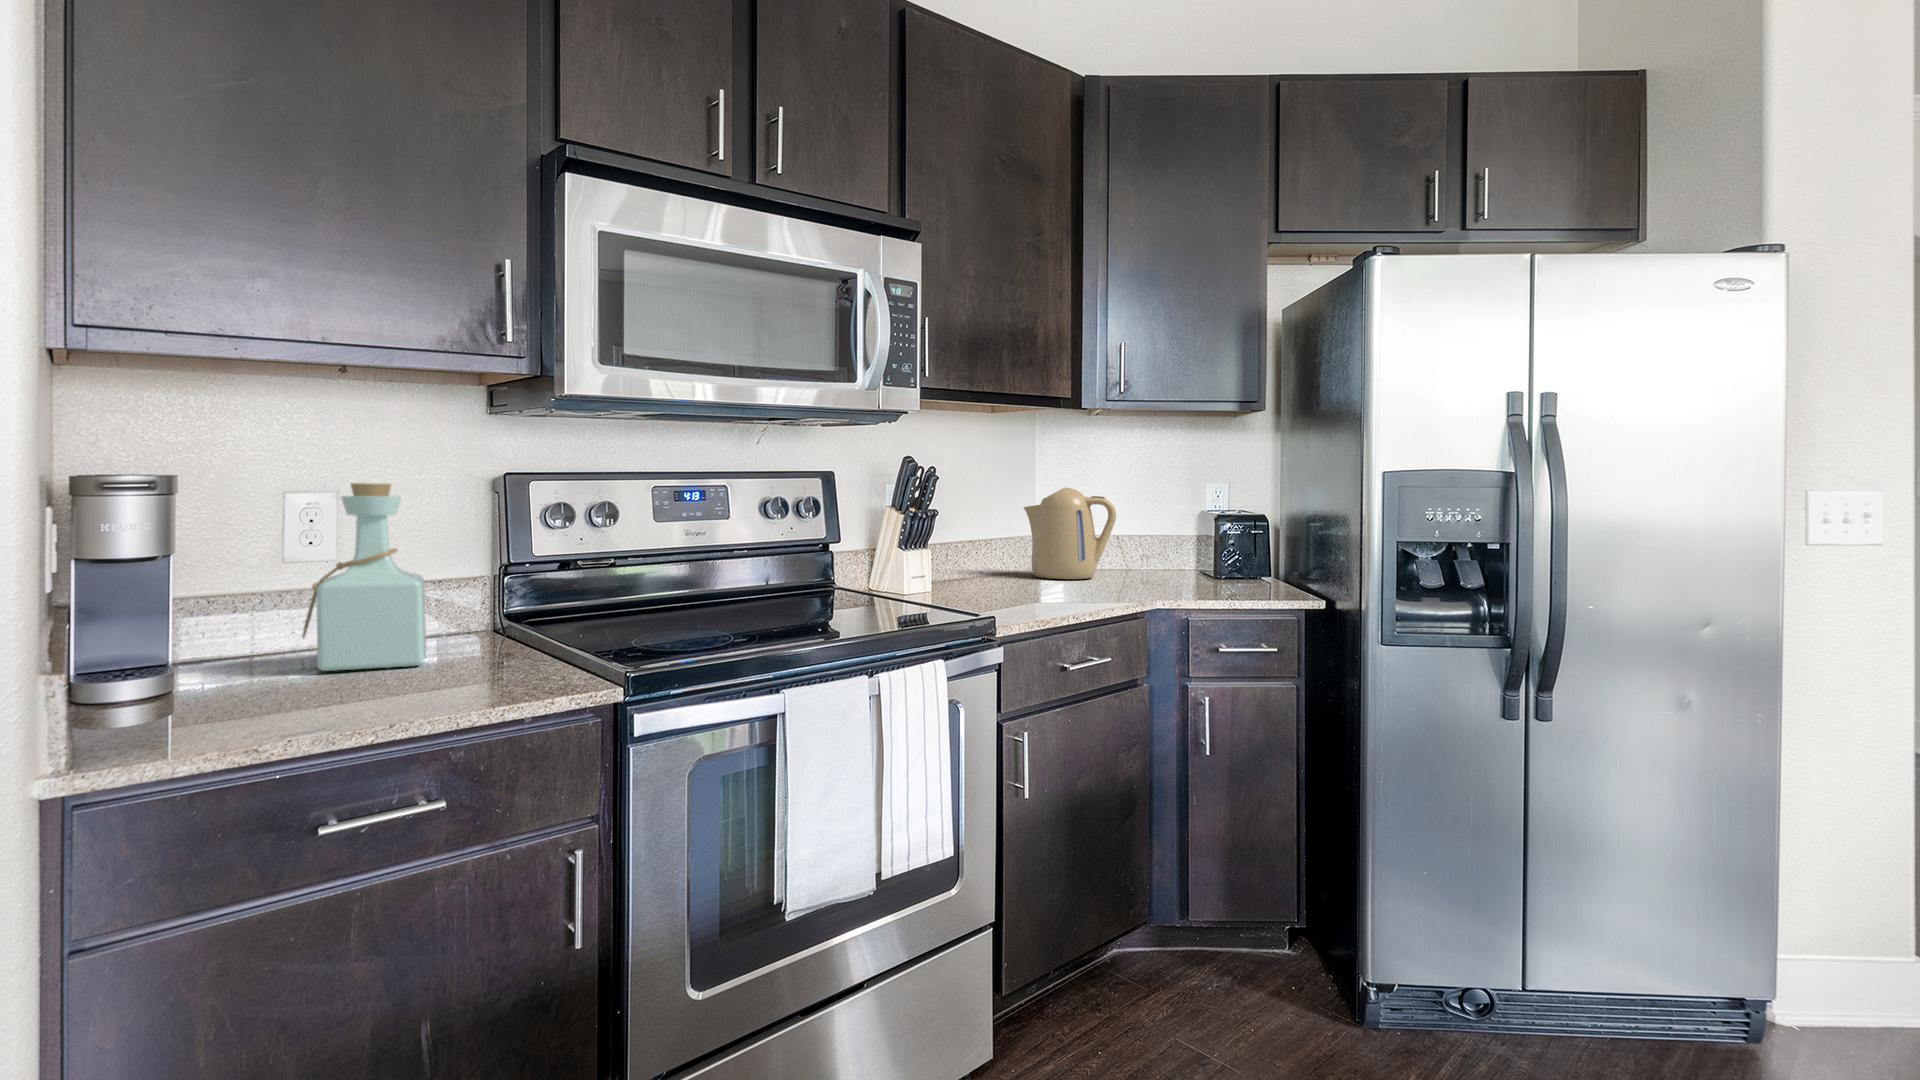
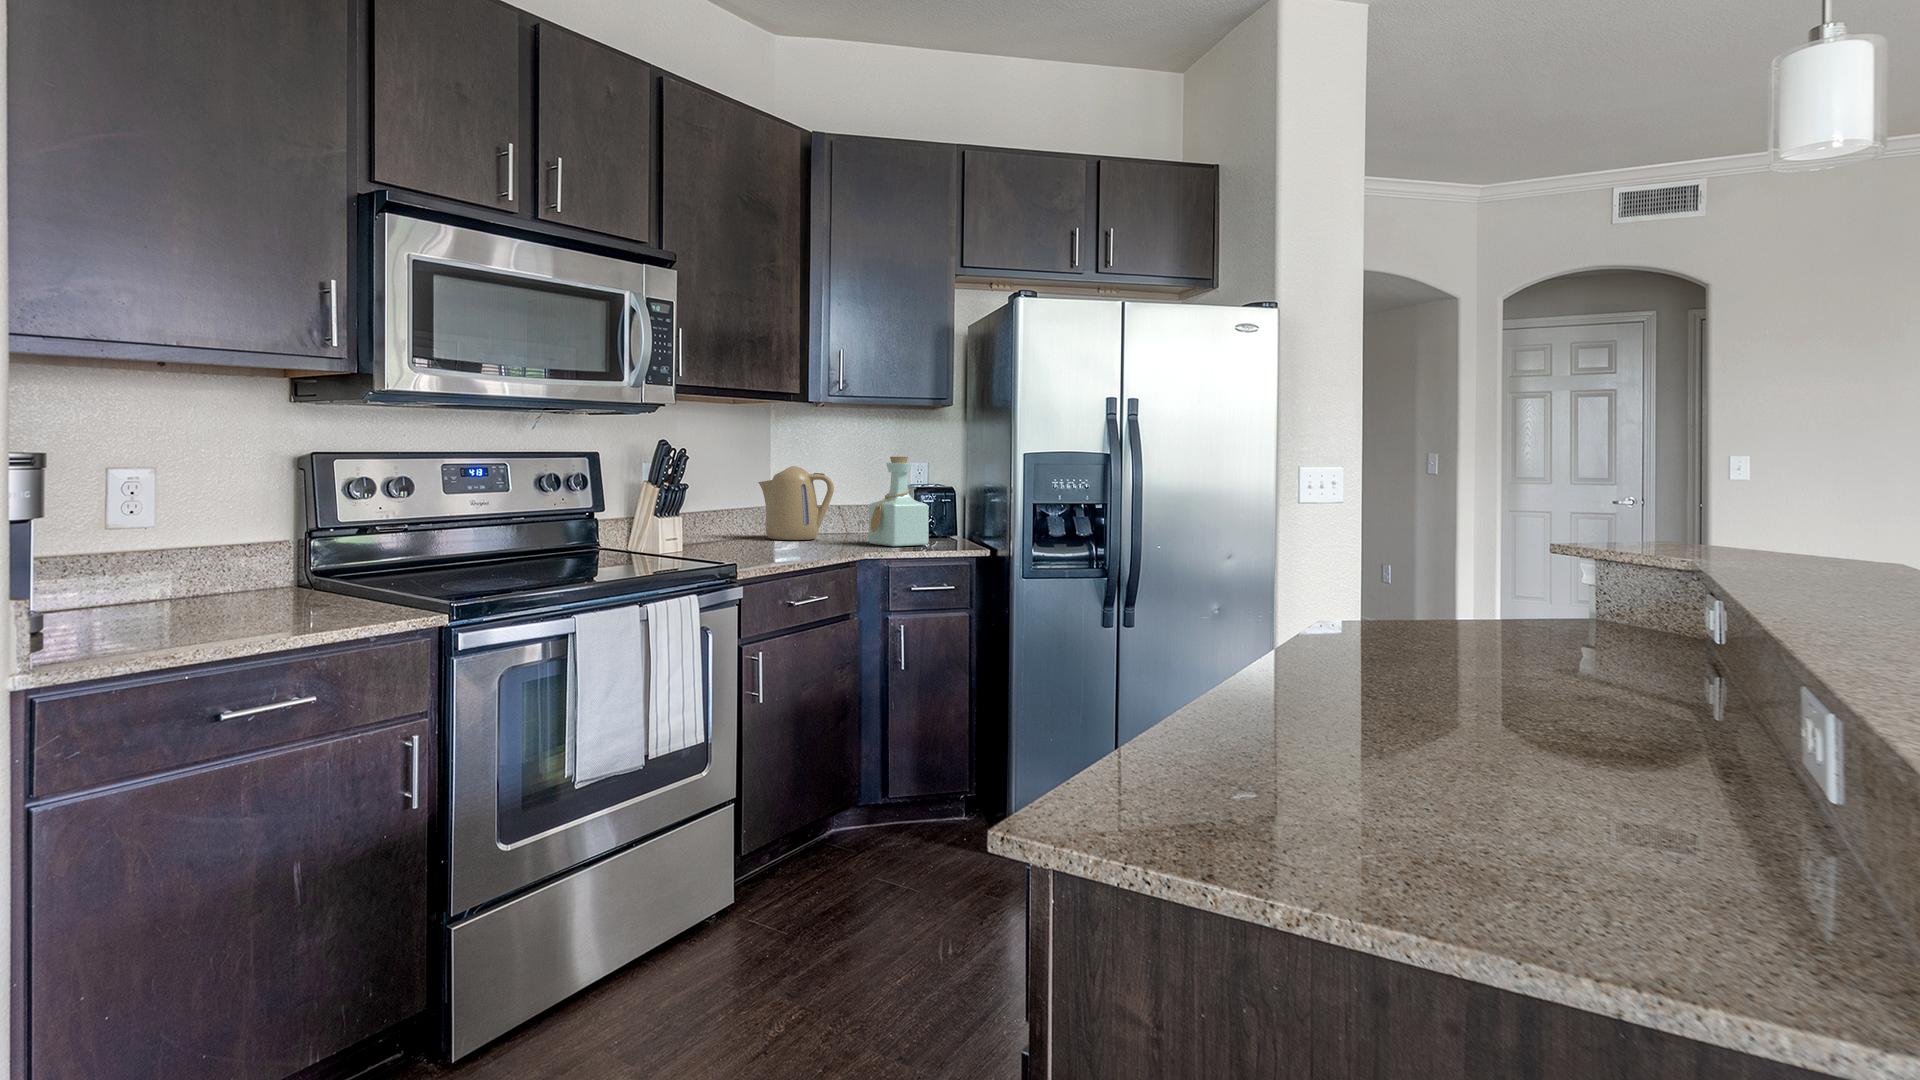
bottle: present [302,483,426,671] -> present [869,457,929,546]

